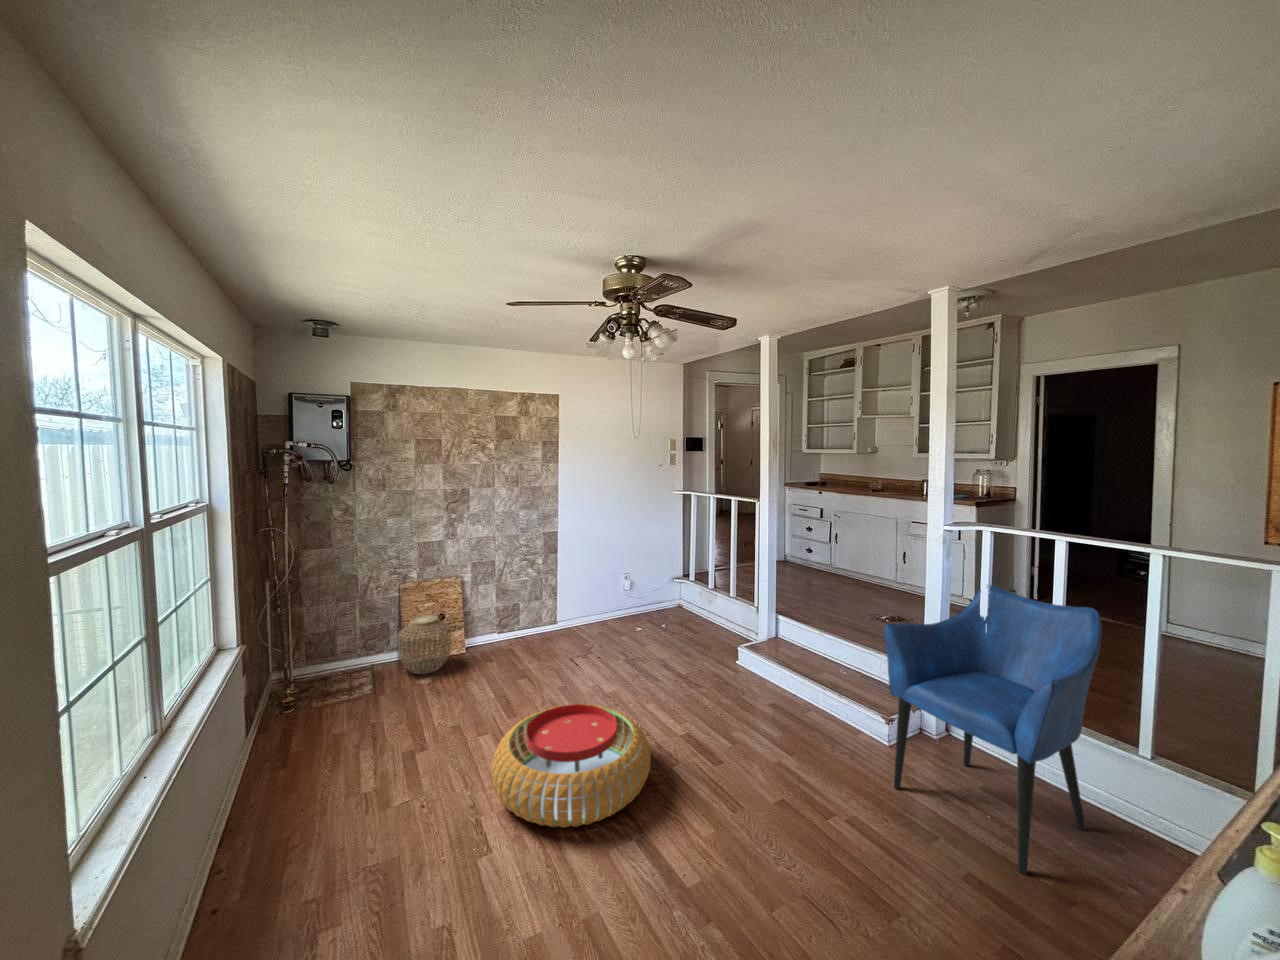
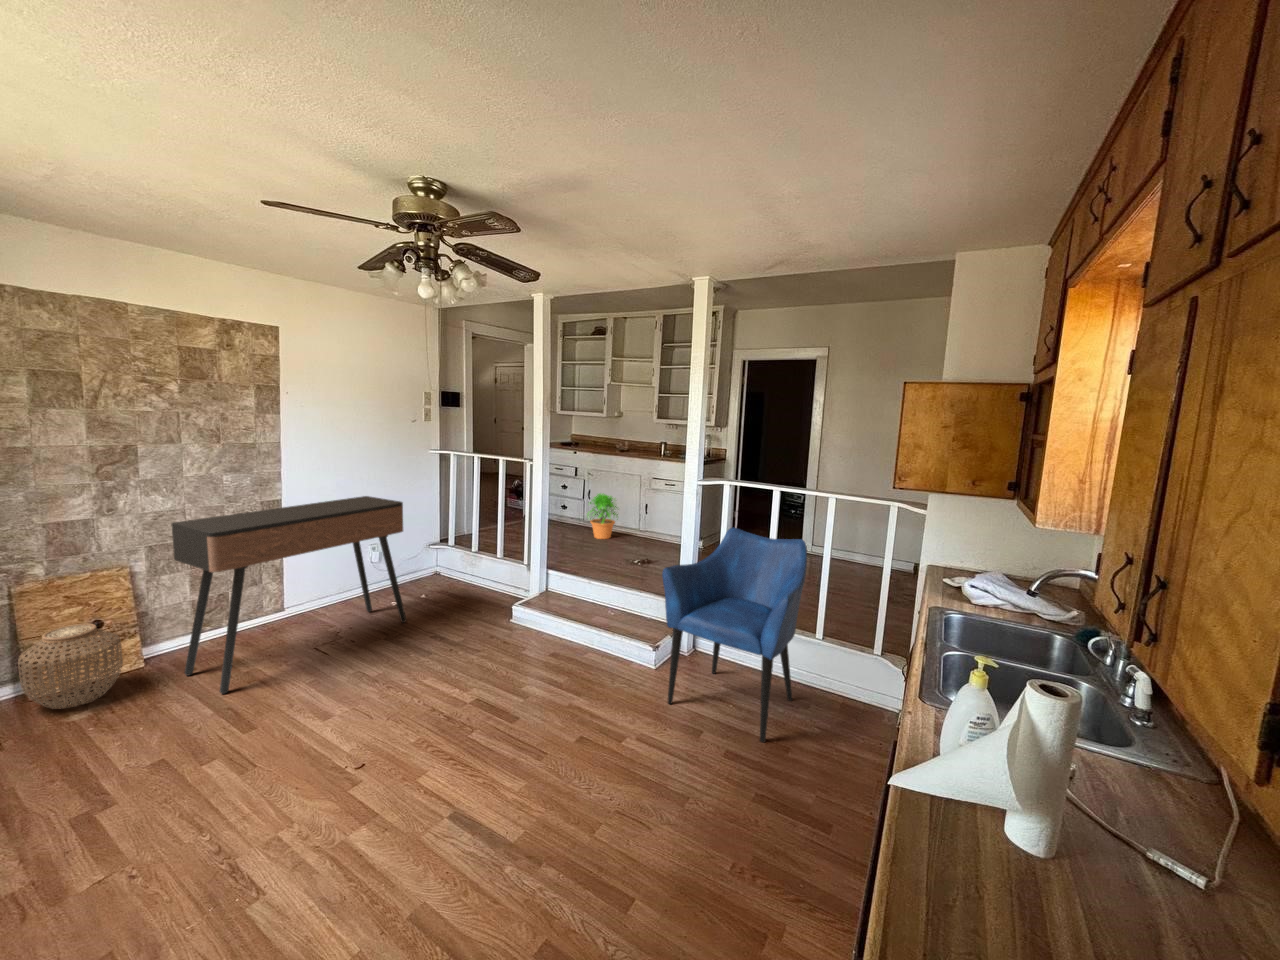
console table: none [482,531,646,684] -> present [171,496,406,694]
potted plant: none [829,536,873,587] -> present [588,493,618,539]
pouf: present [492,704,651,828] -> none [244,692,450,841]

